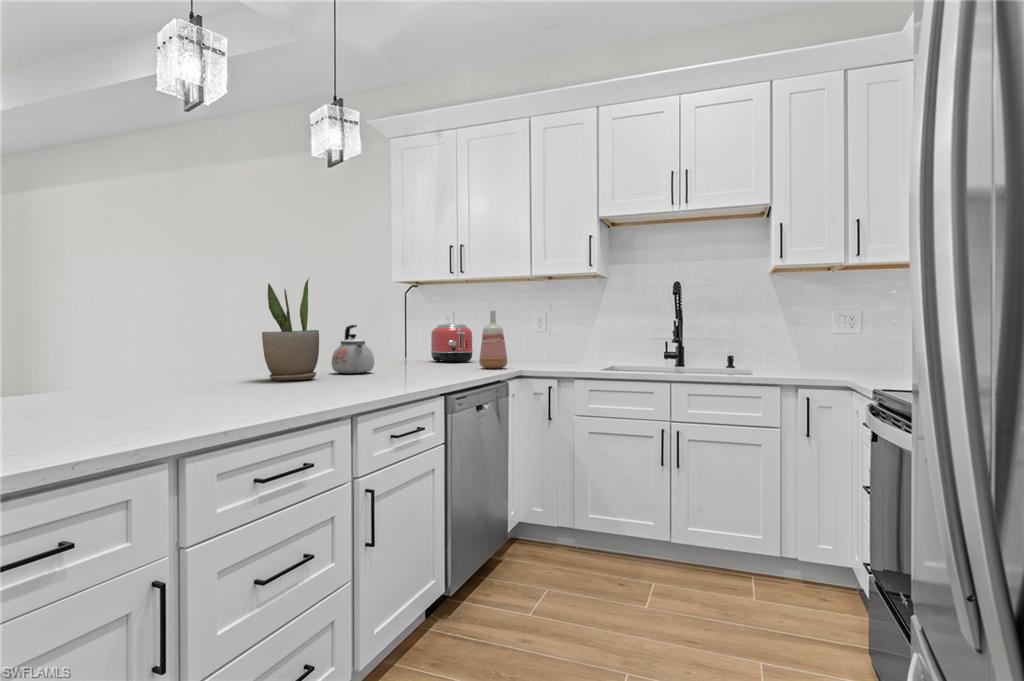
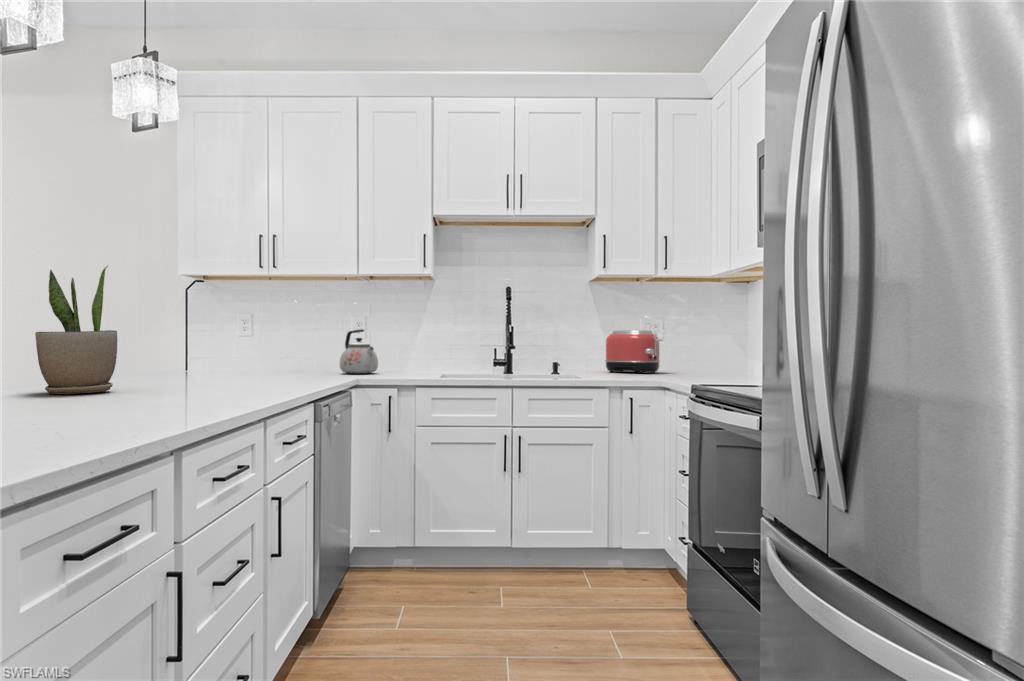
vase: present [479,311,507,369] -> none [303,312,335,376]
toaster: present [431,324,473,363] -> present [605,330,662,373]
kettle: present [332,325,374,374] -> present [340,329,378,374]

